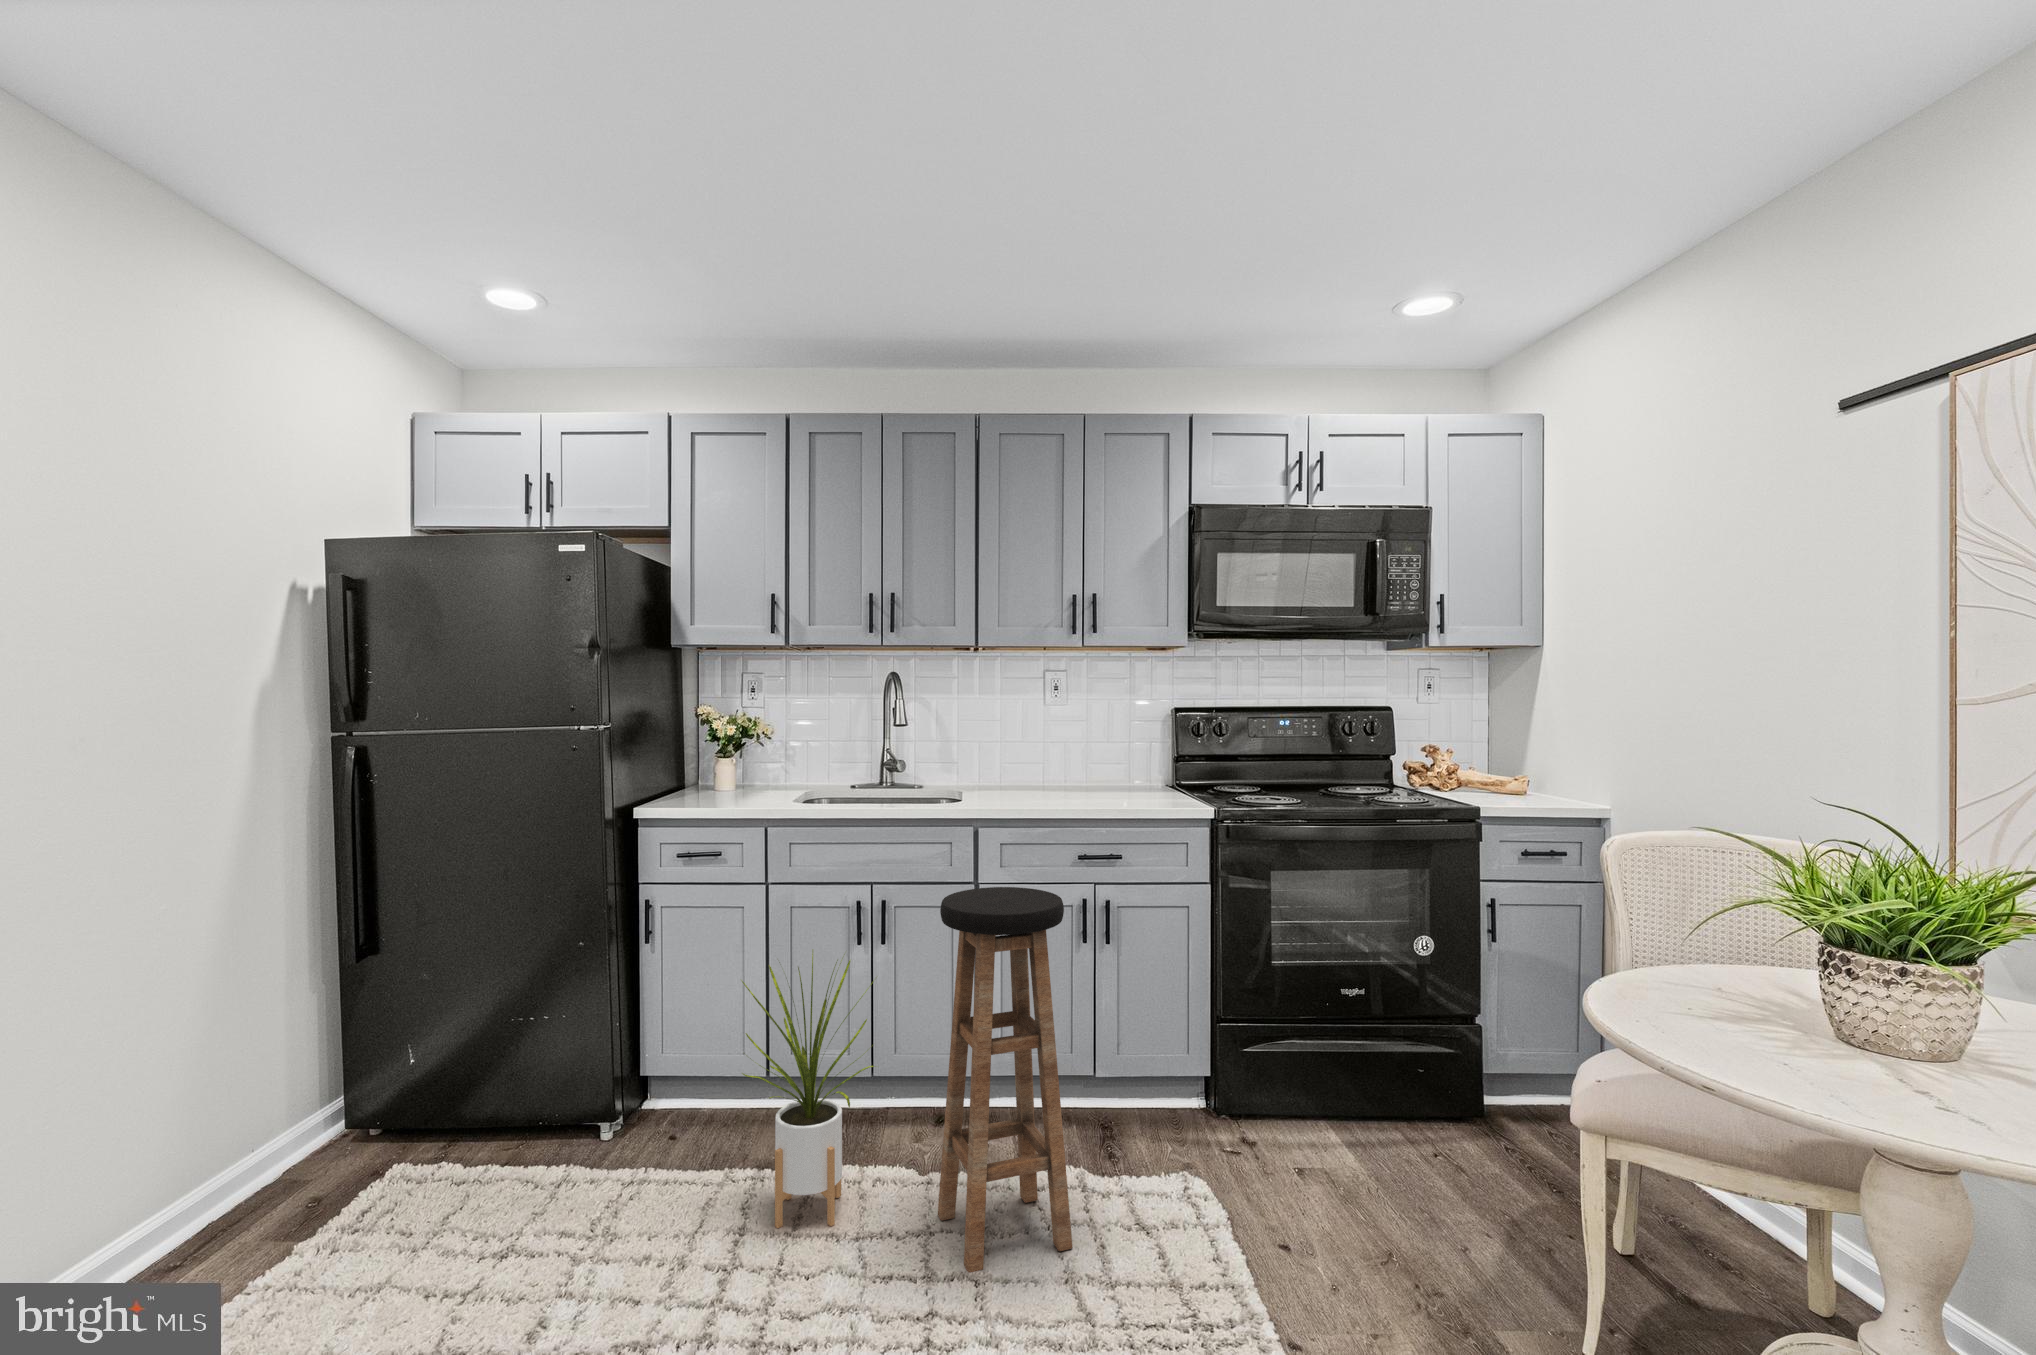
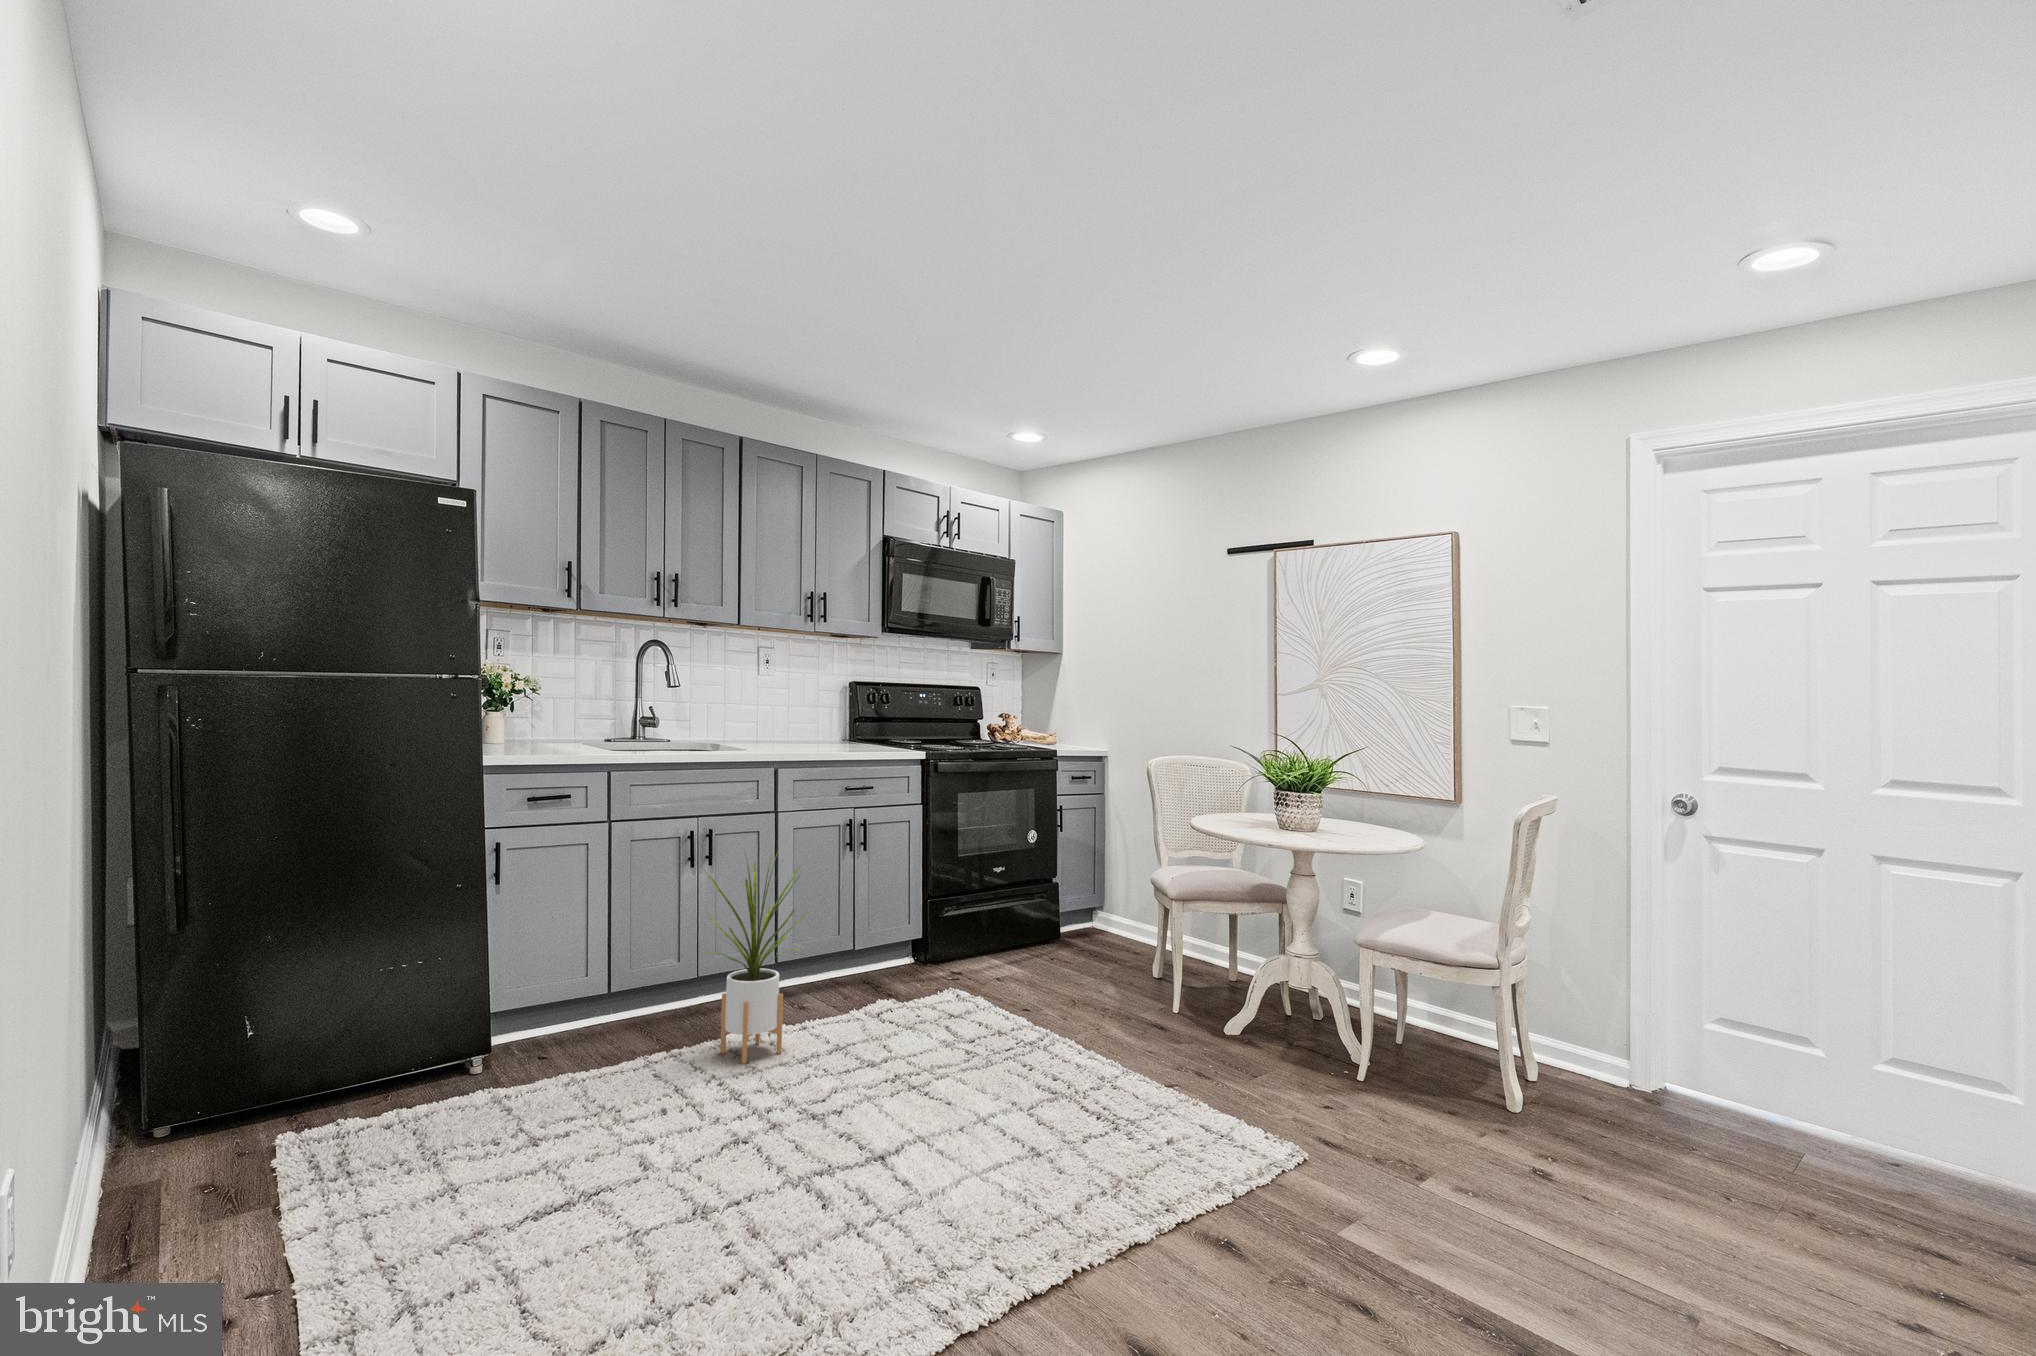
bar stool: present [938,887,1073,1273] -> none [838,795,940,1045]

